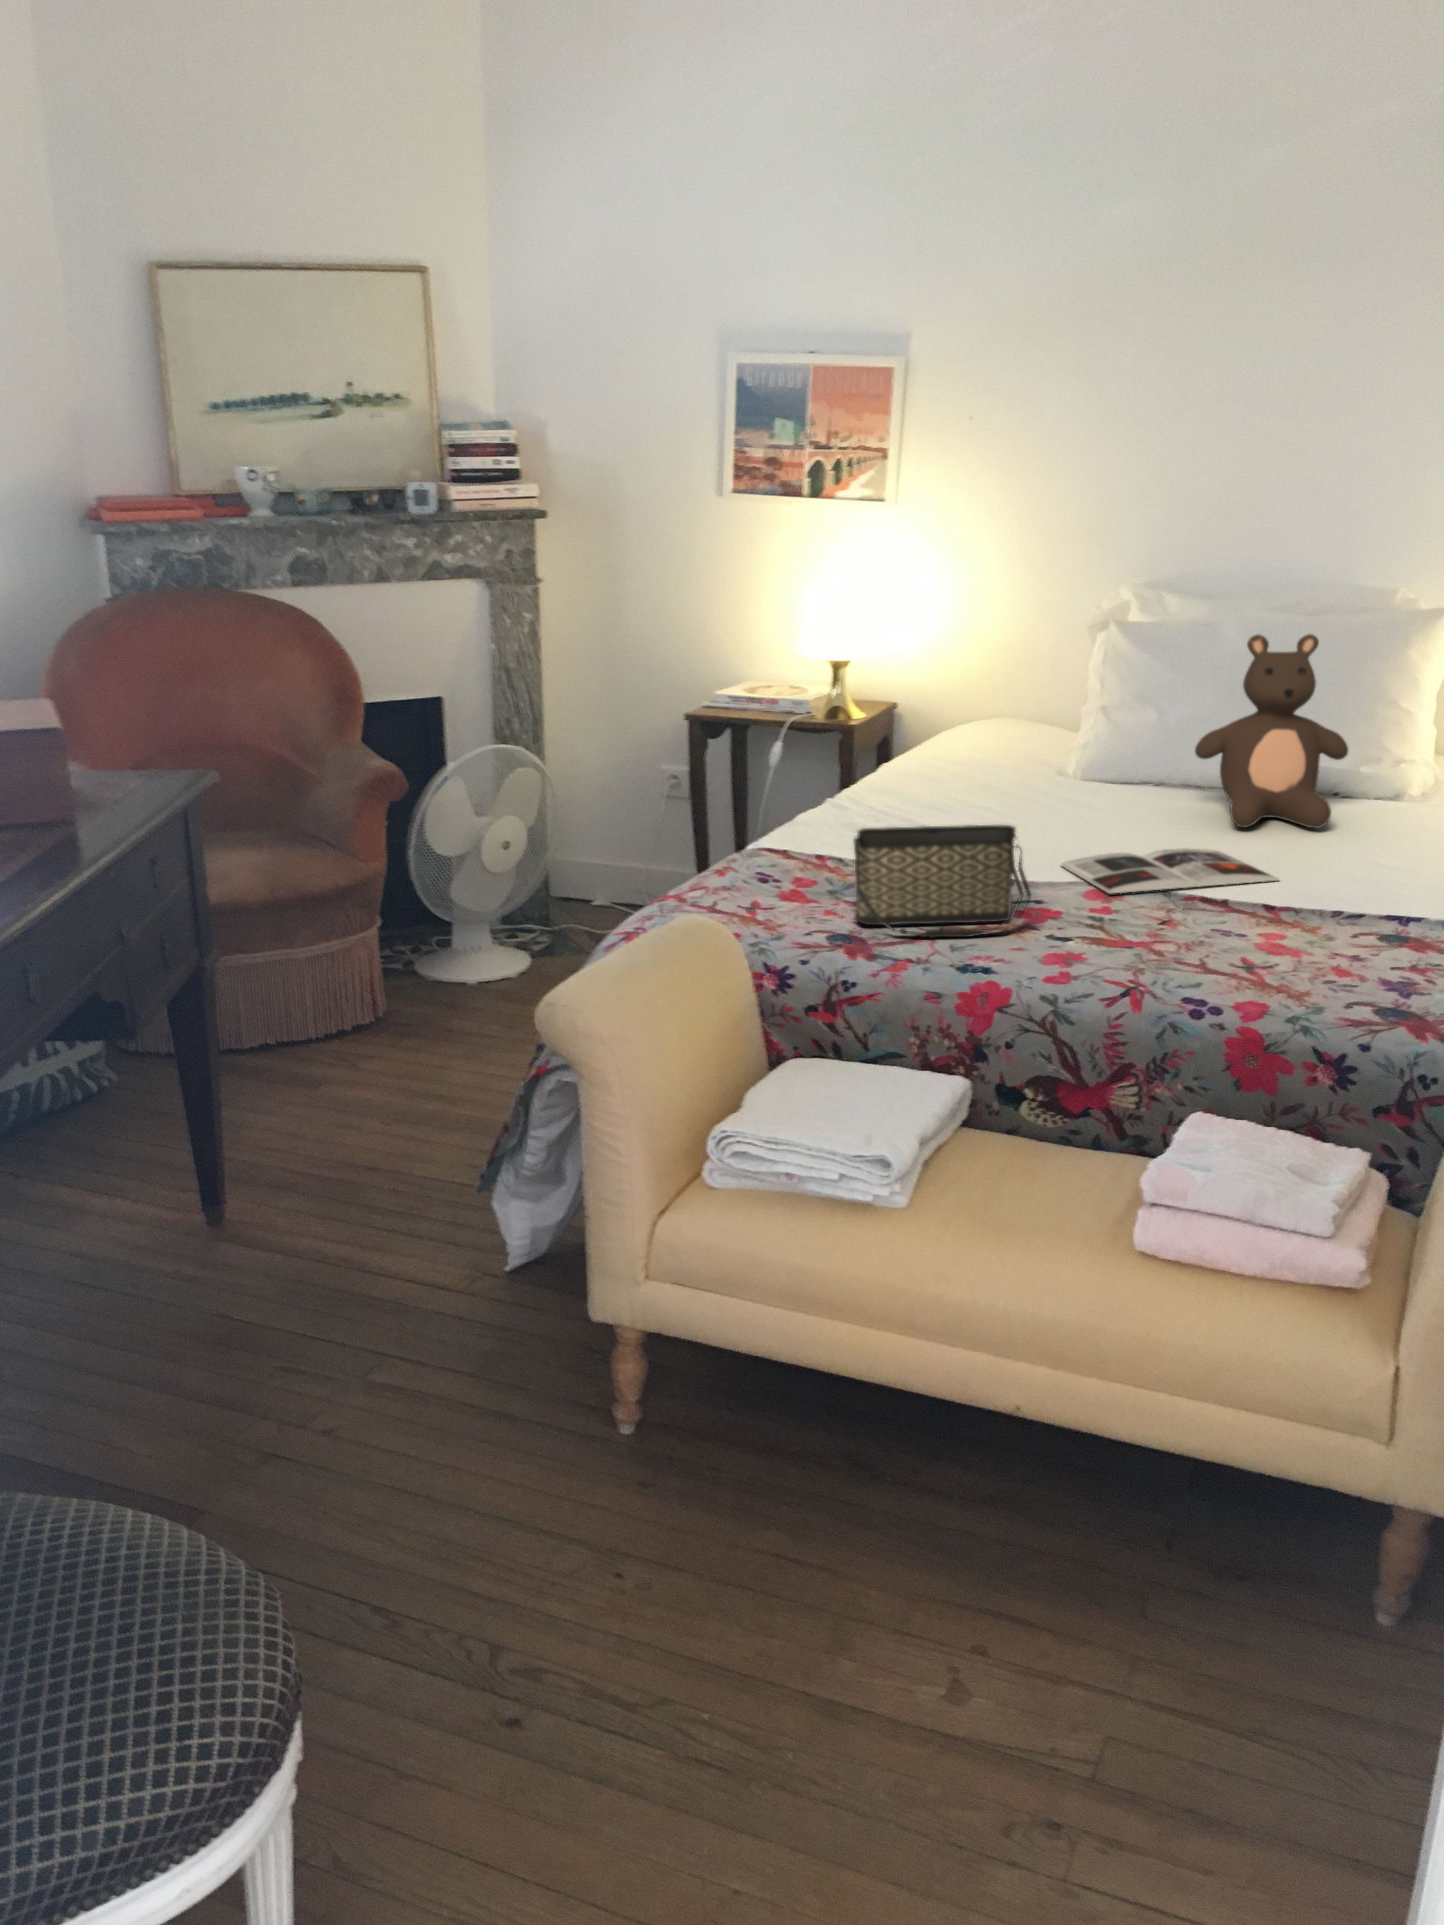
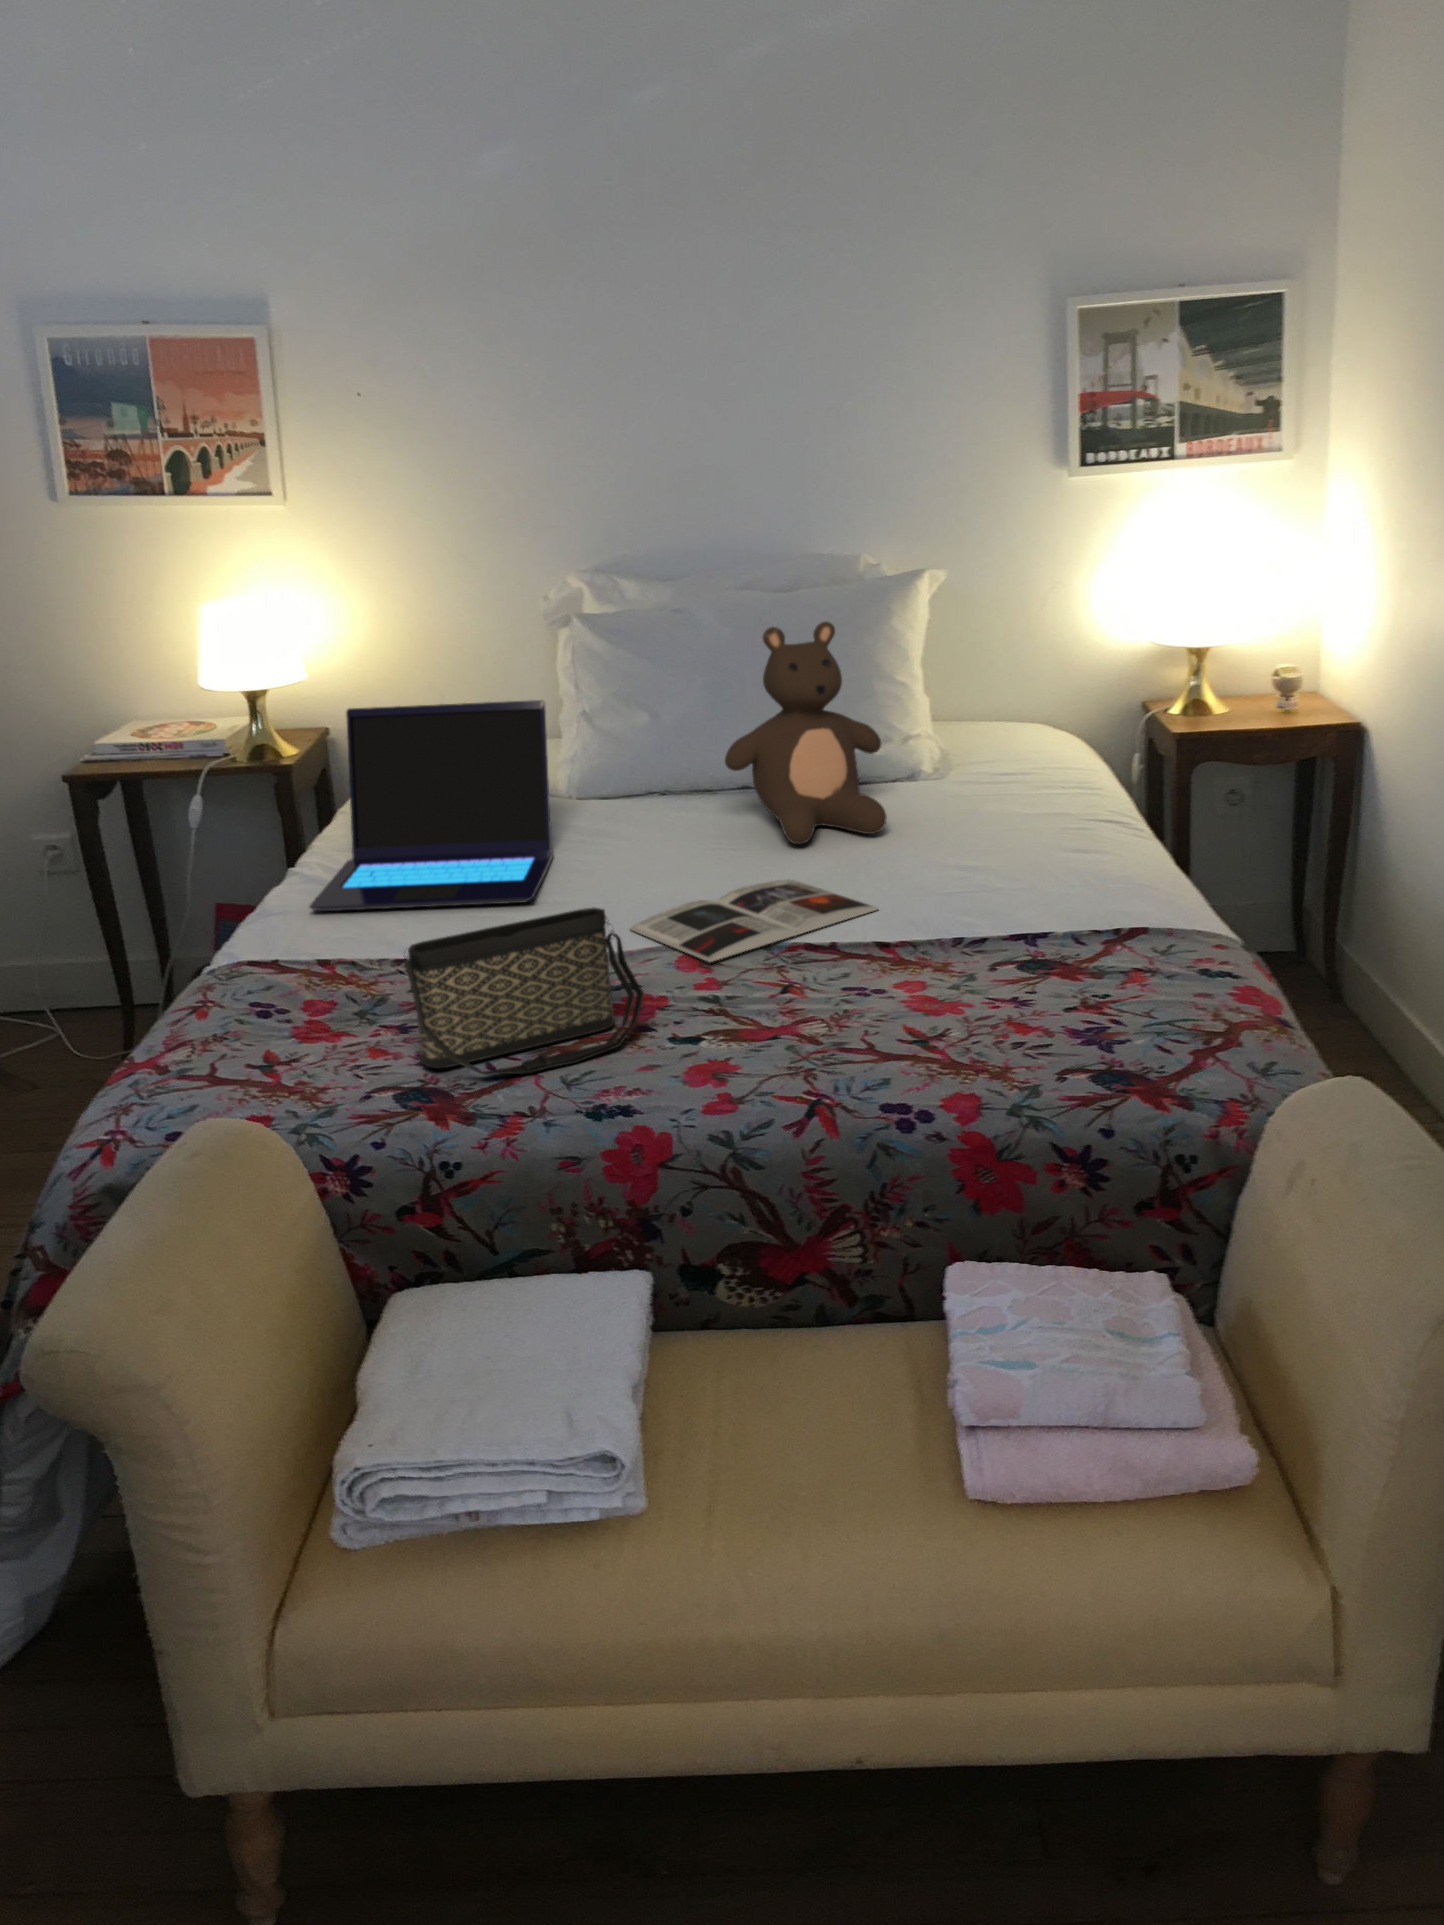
laptop: none [824,672,1048,837] -> present [310,700,553,911]

